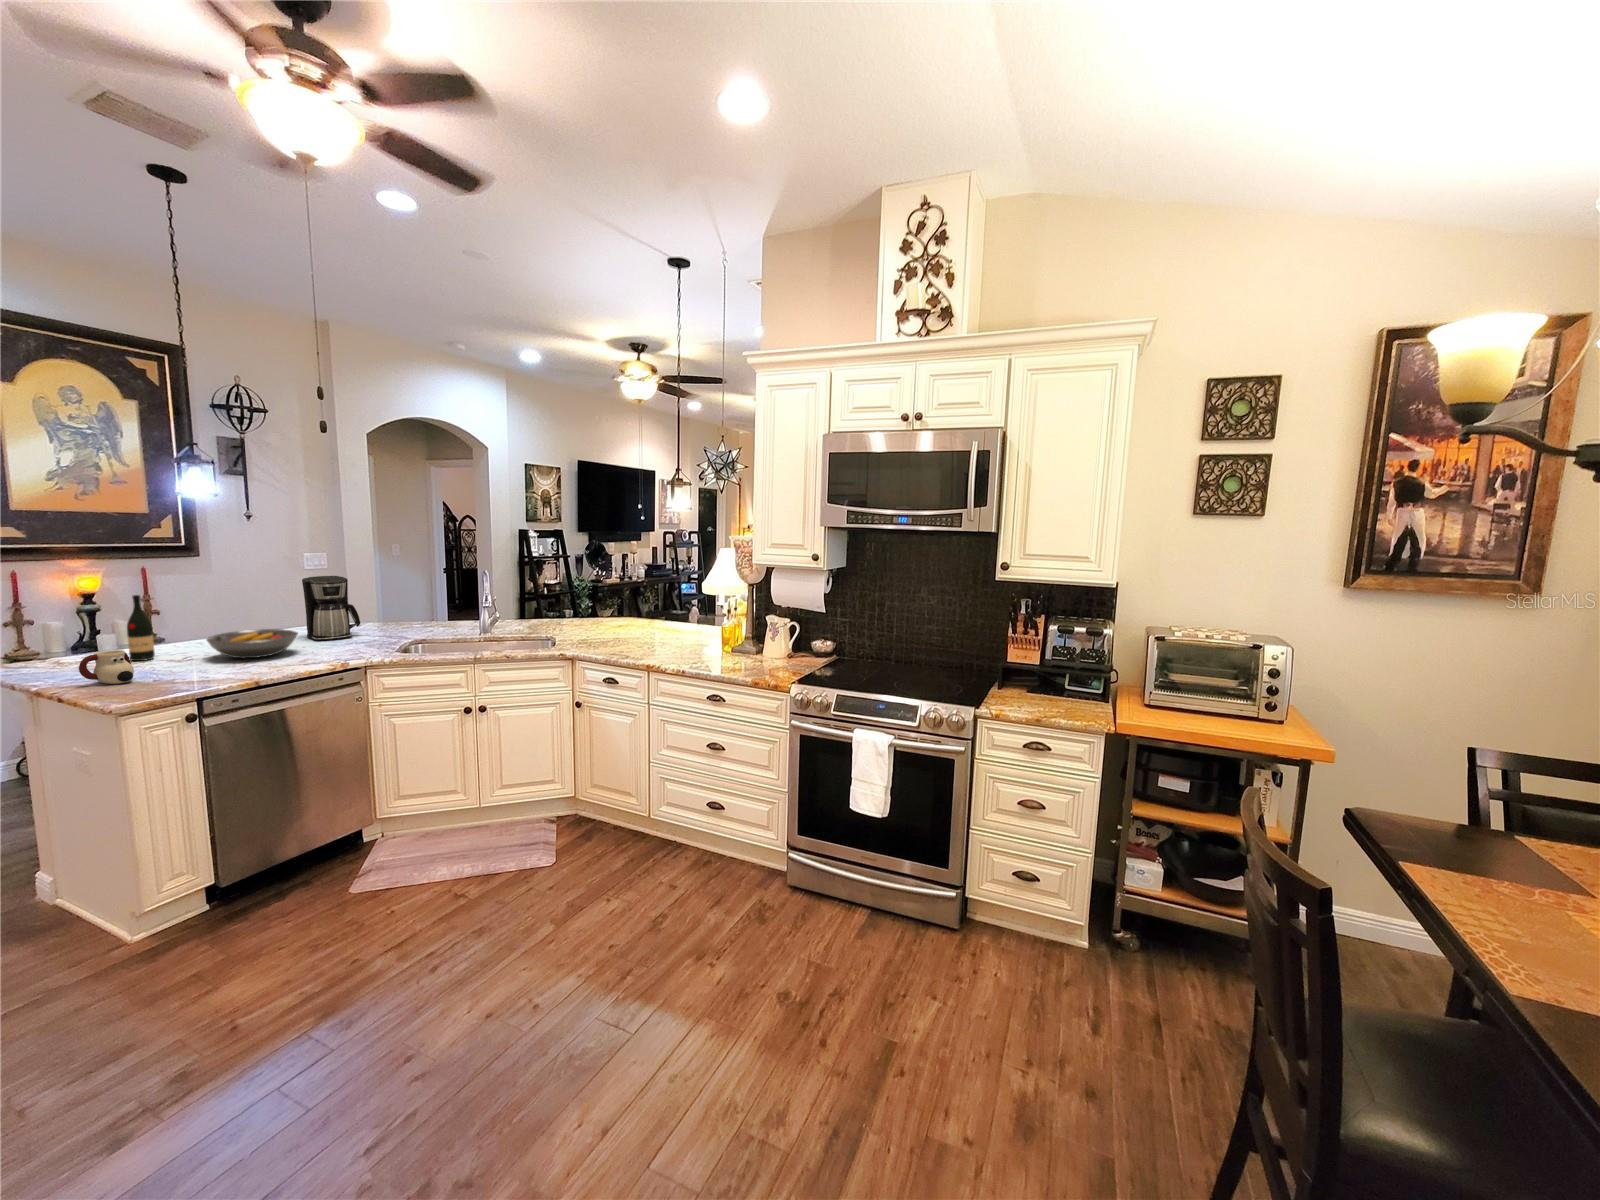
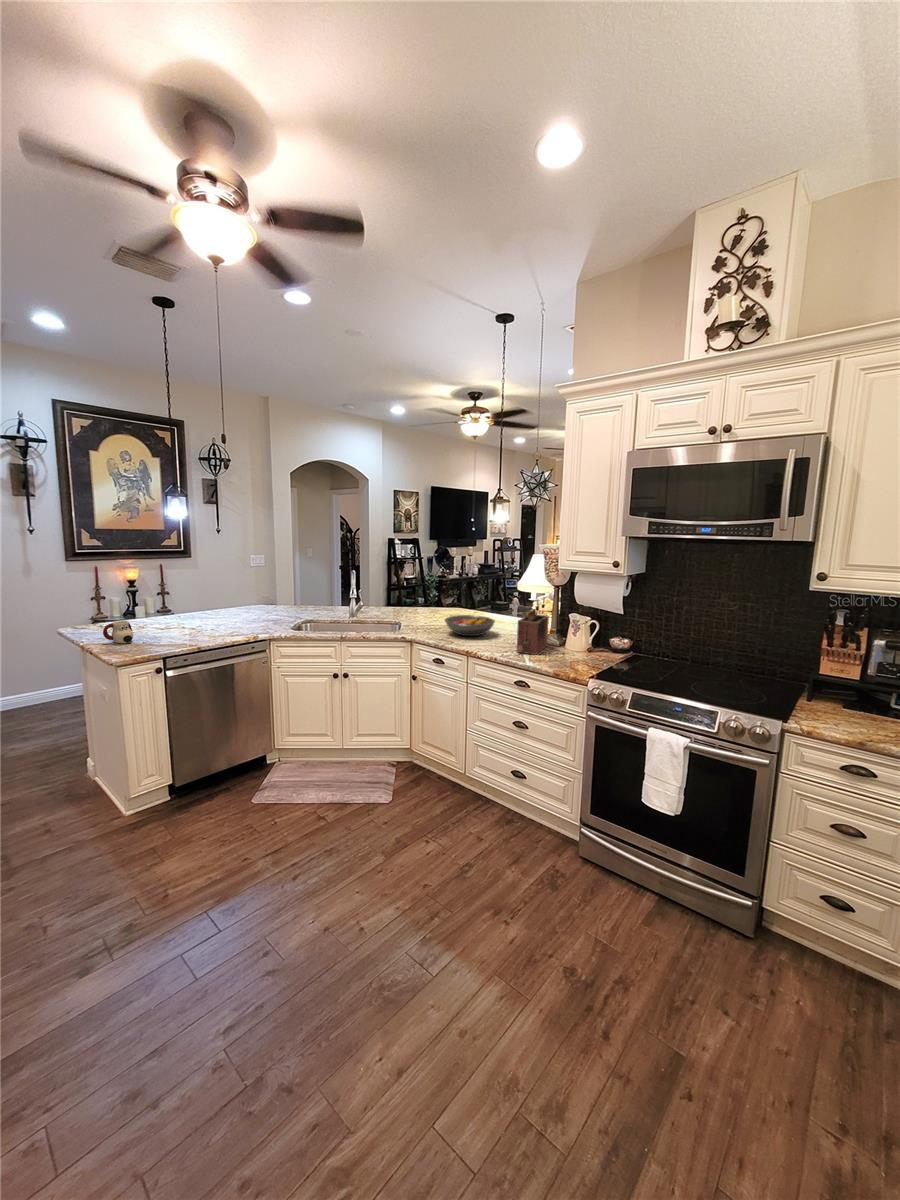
coffee maker: present [302,576,360,641] -> none [239,573,274,618]
wine bottle: present [127,595,155,661] -> none [134,584,152,628]
toaster: none [709,611,744,664] -> present [517,609,549,655]
fruit bowl: present [207,629,298,658] -> present [445,615,495,636]

